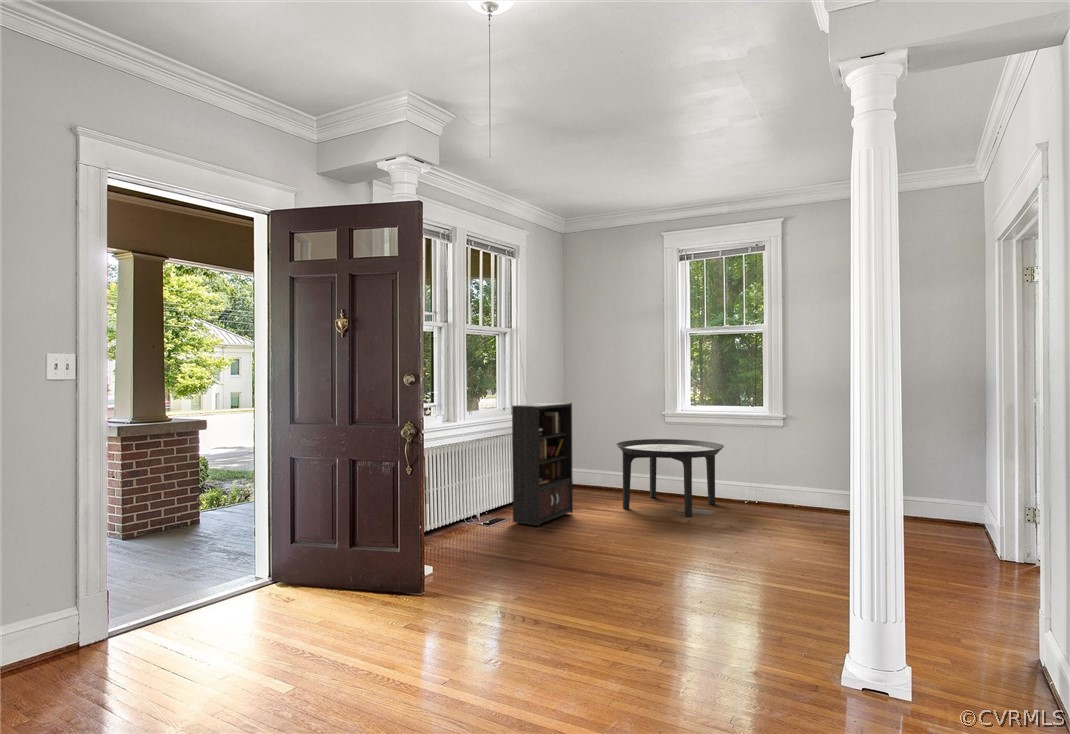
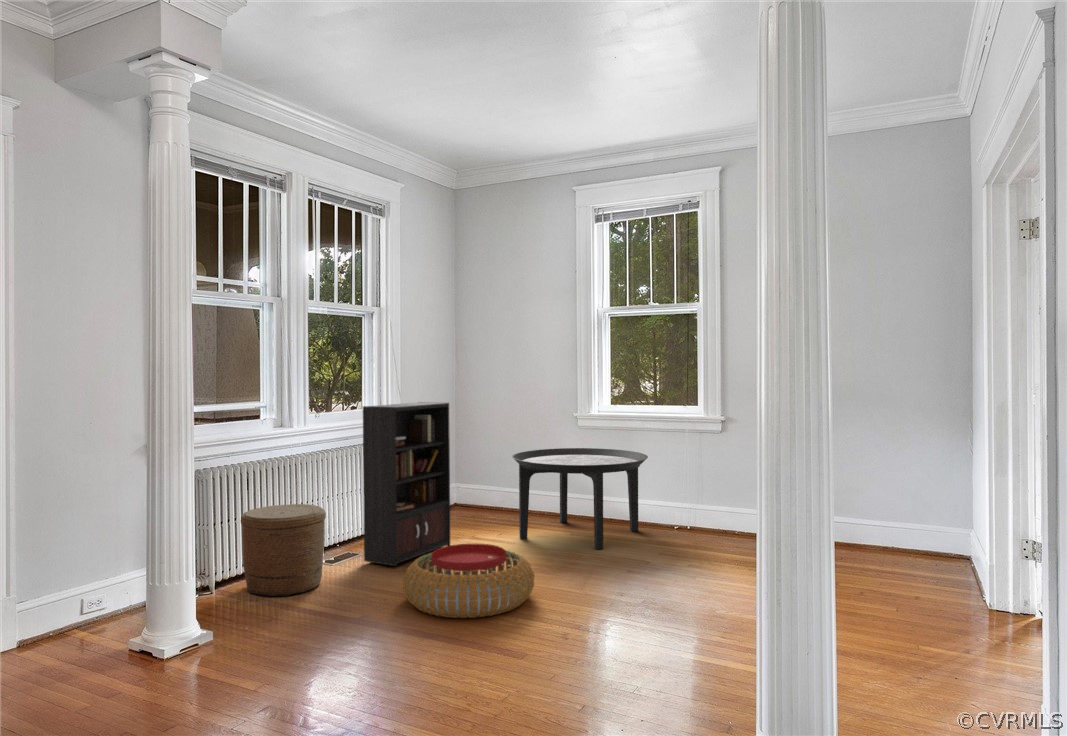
woven basket: none [433,478,493,544] -> present [241,504,326,596]
pouf: none [556,508,653,560] -> present [403,543,534,618]

